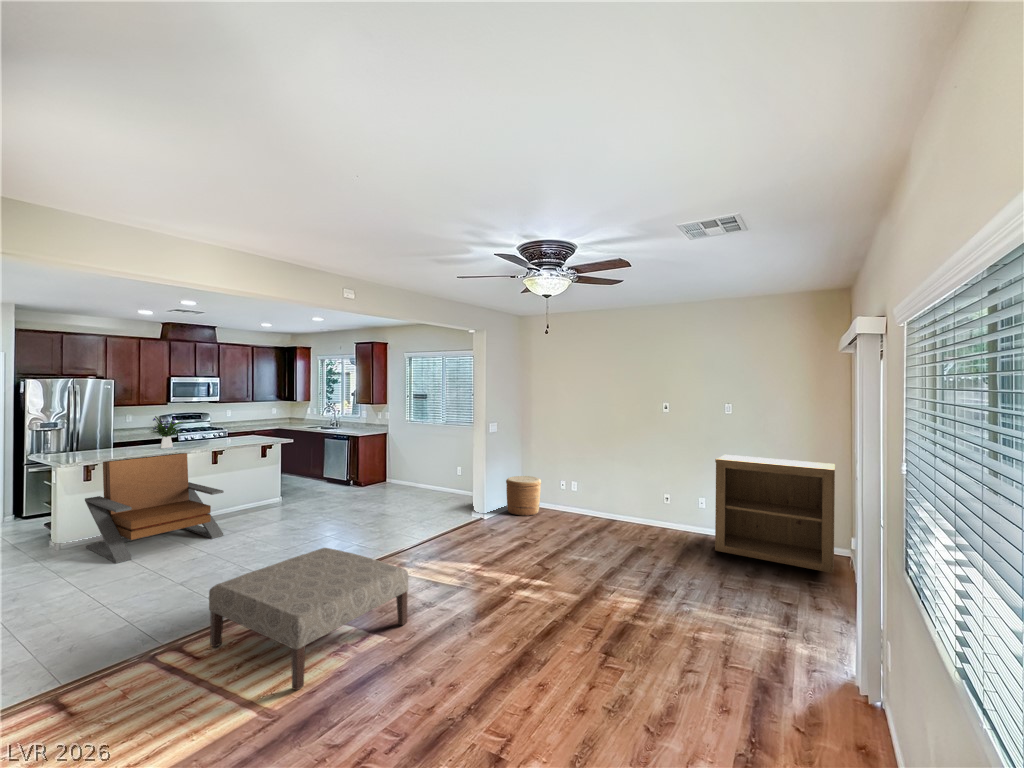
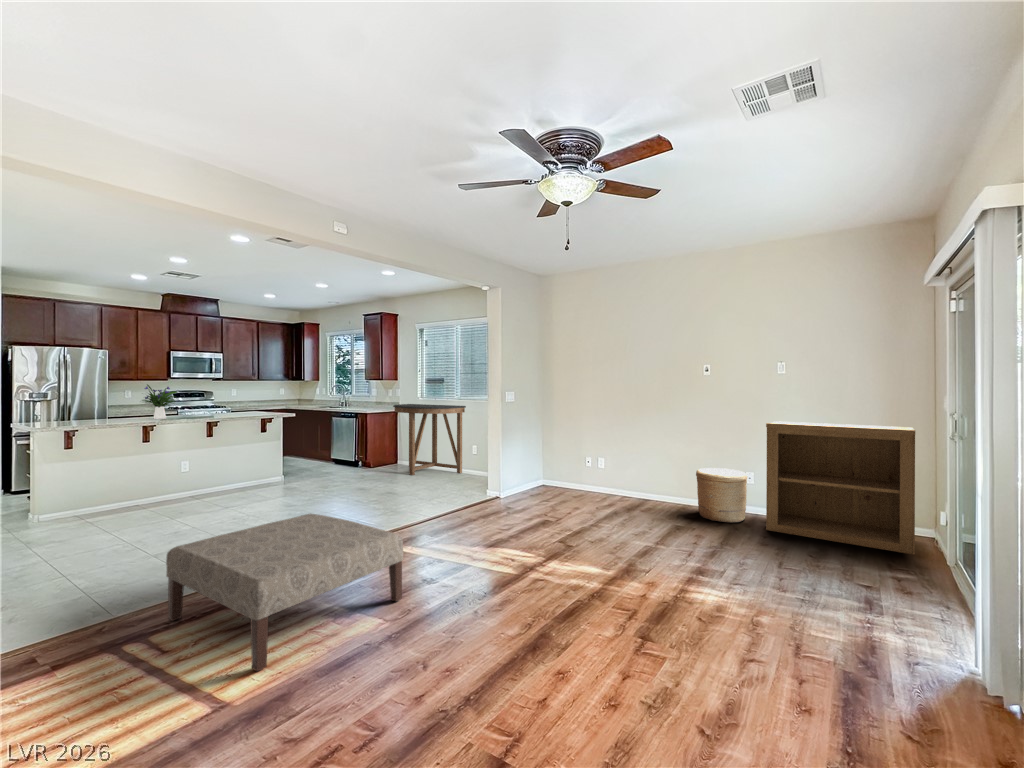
console table: none [383,427,452,495] -> present [393,404,466,475]
lounge chair: present [85,453,224,563] -> none [65,422,214,535]
woven basket: present [506,476,541,516] -> present [696,468,747,522]

